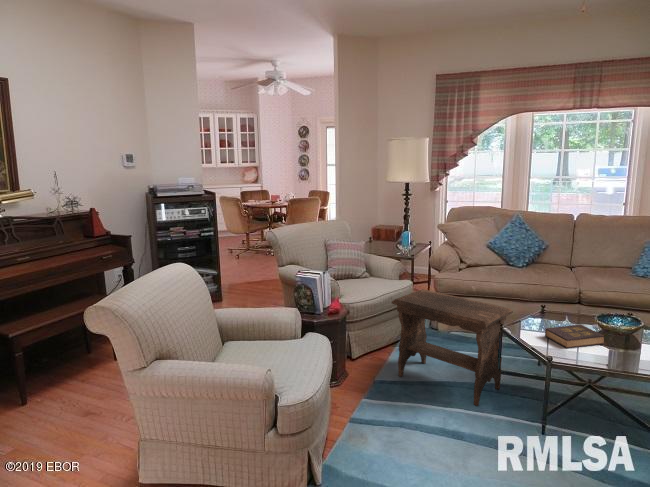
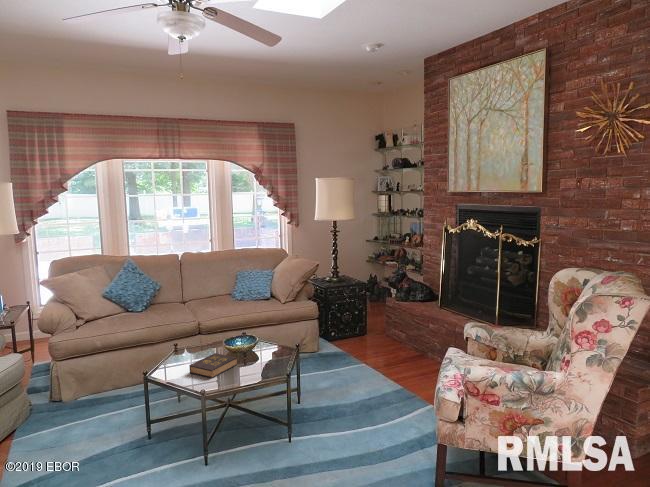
footstool: present [392,289,513,406] -> none [13,356,156,472]

